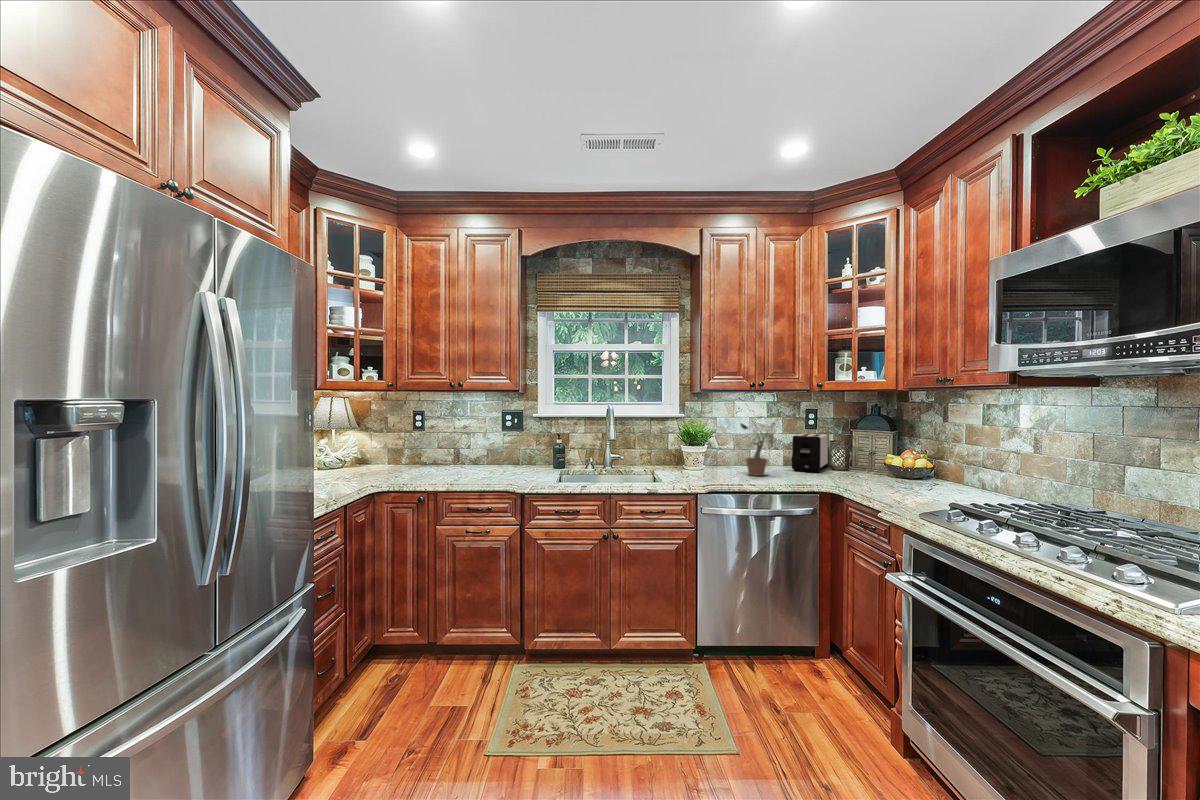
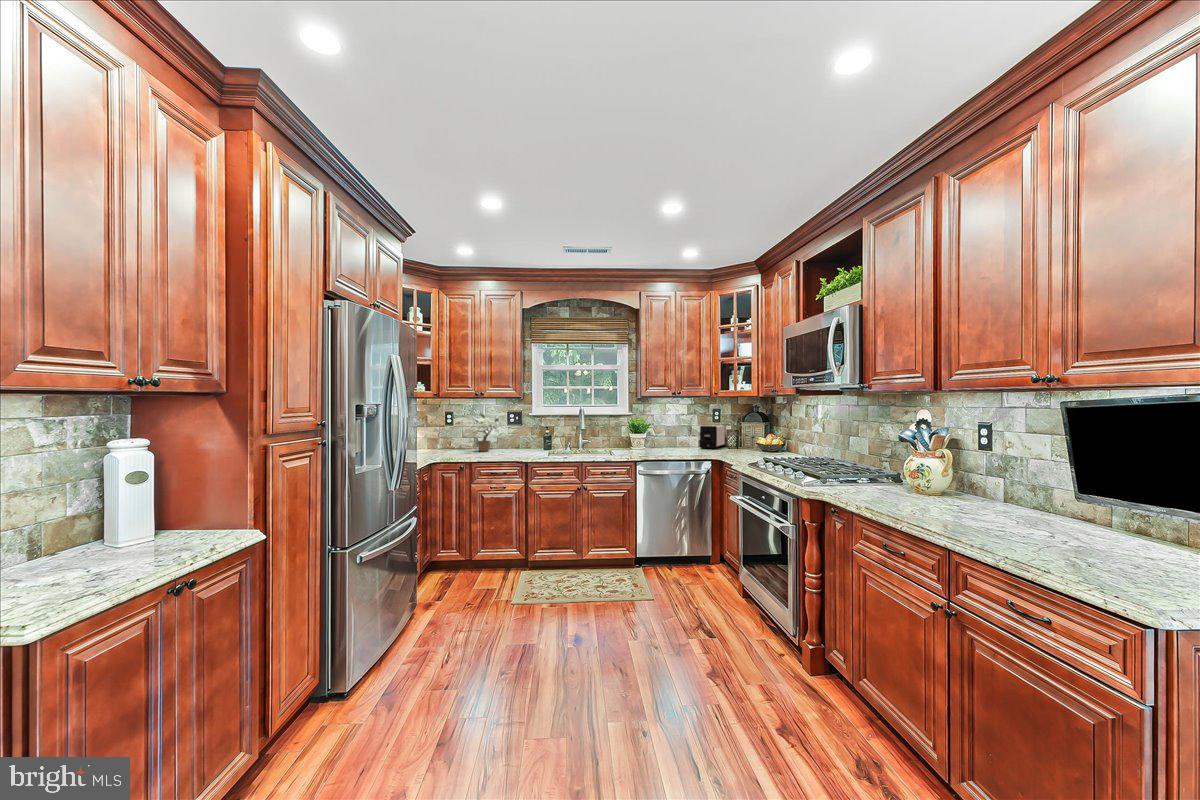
potted plant: present [740,423,775,476] -> present [475,413,499,452]

